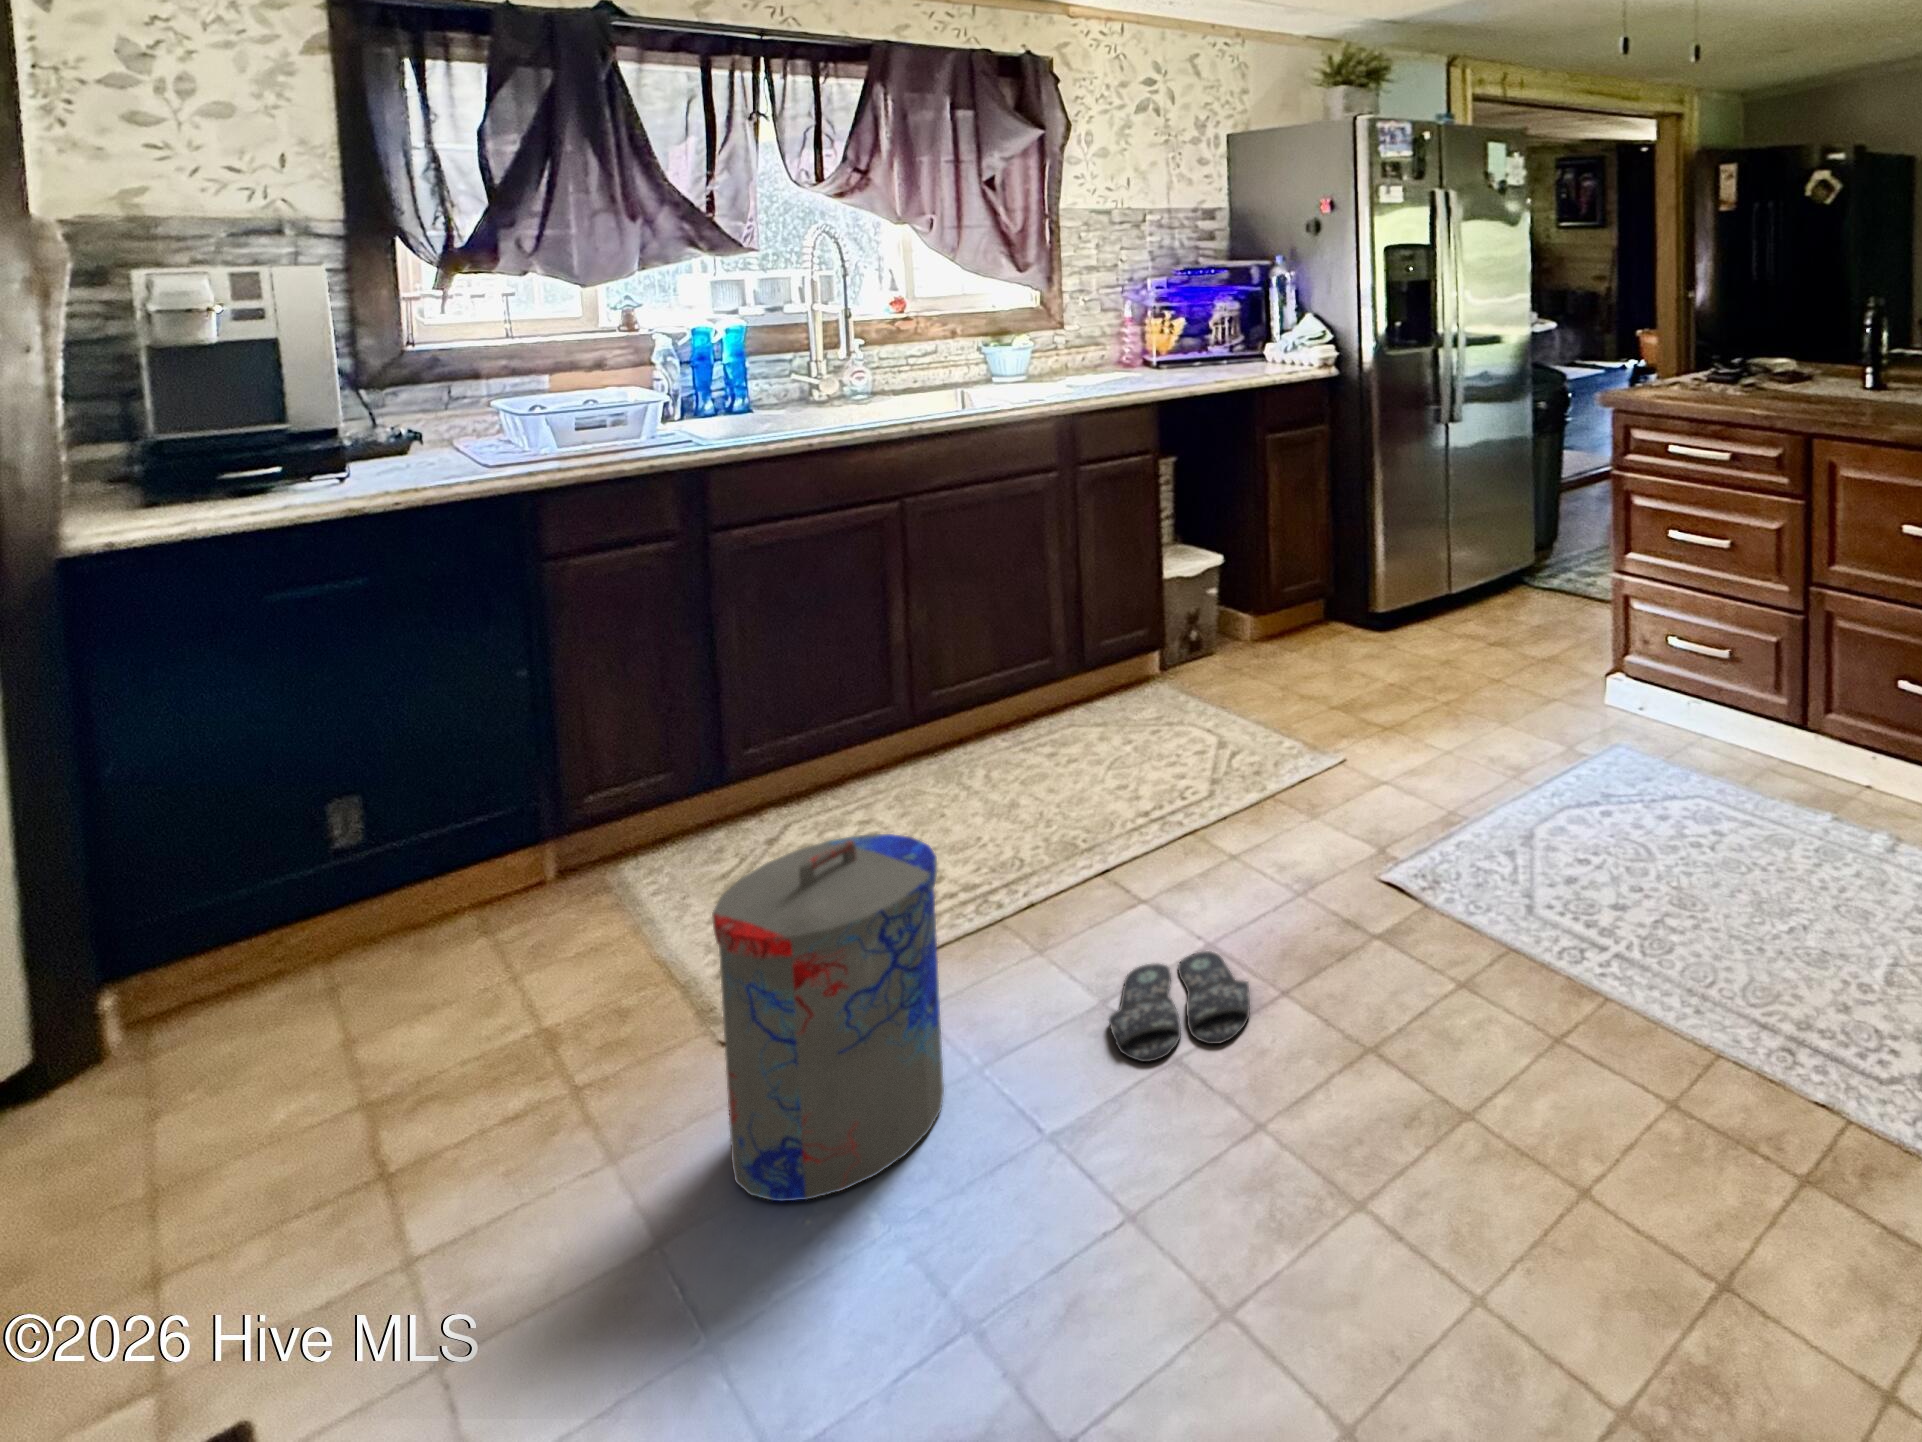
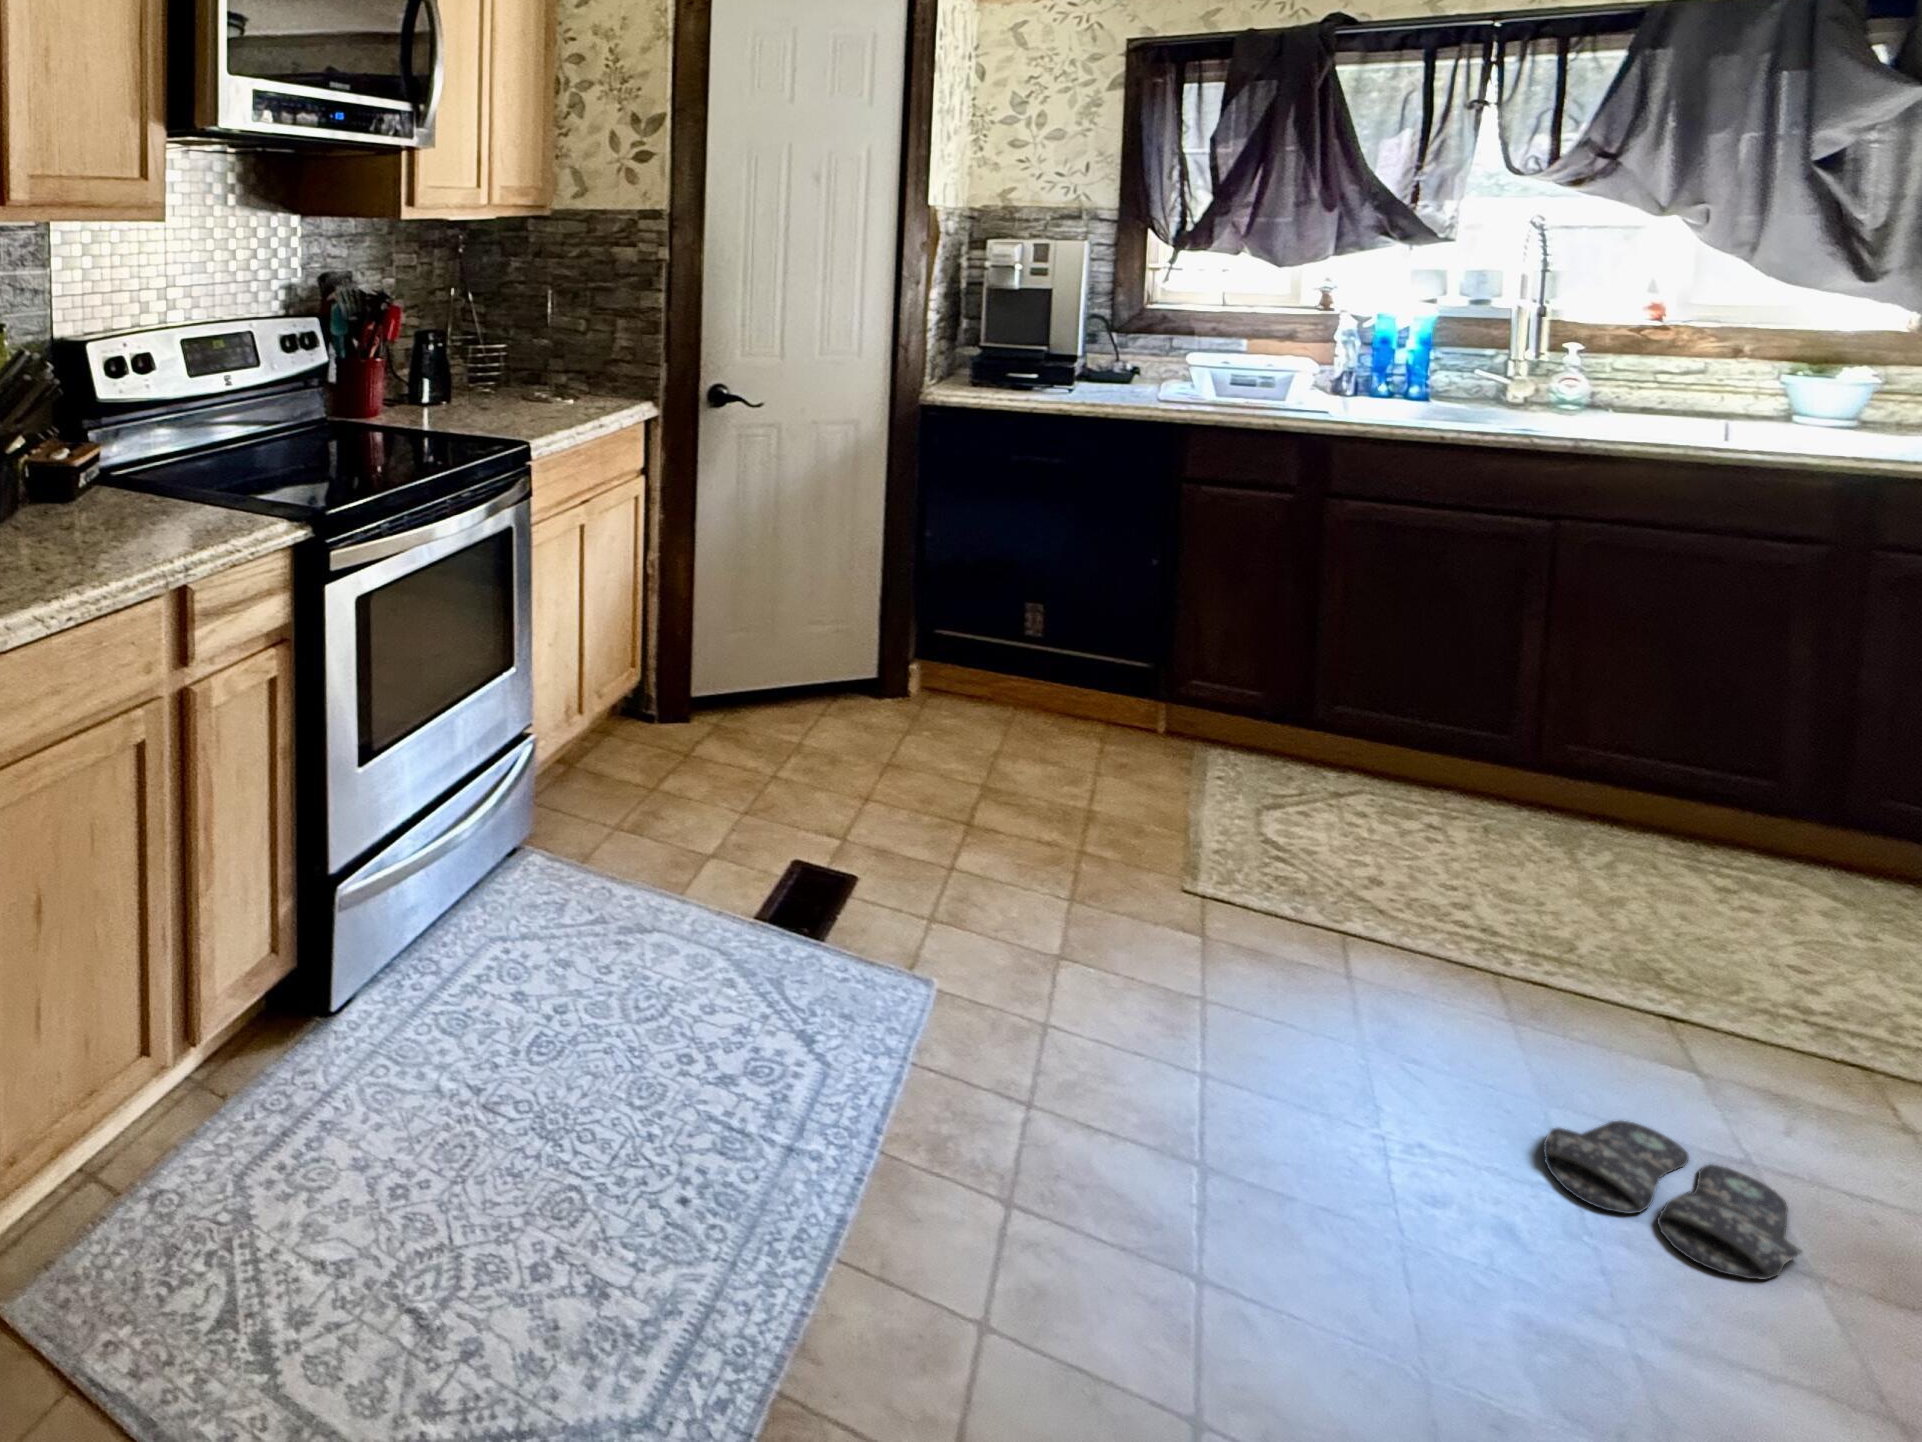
trash can: present [712,834,944,1201] -> none [1138,747,1358,1055]

